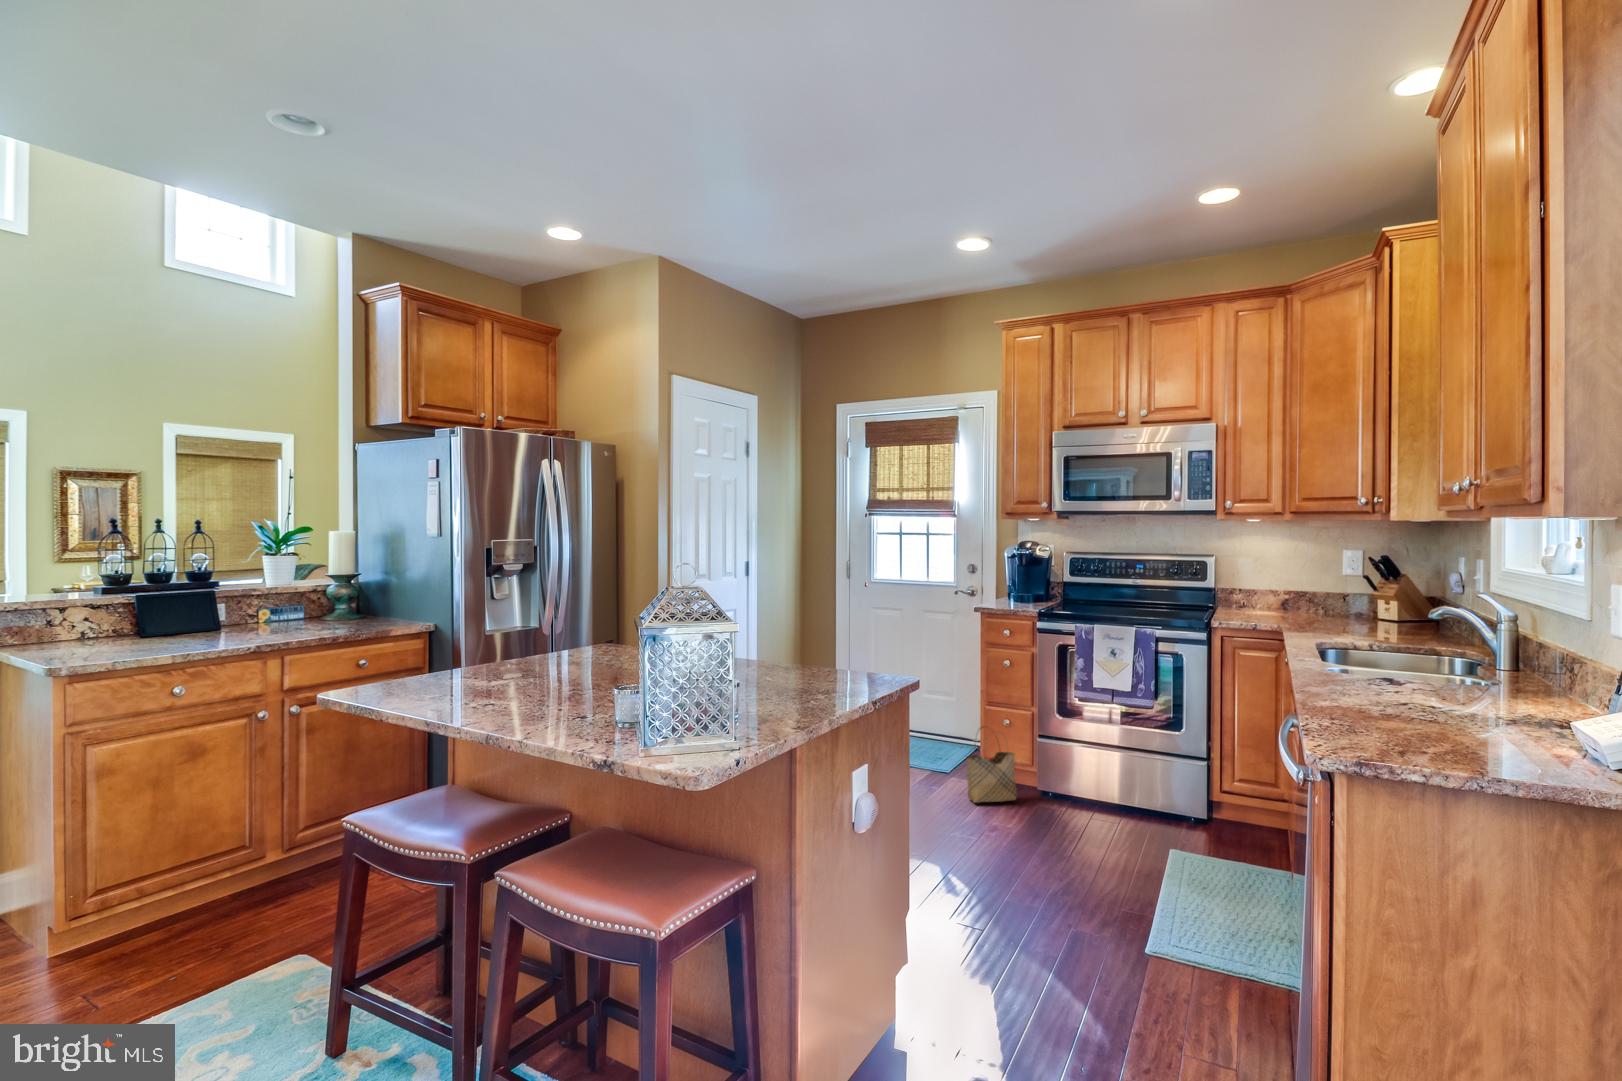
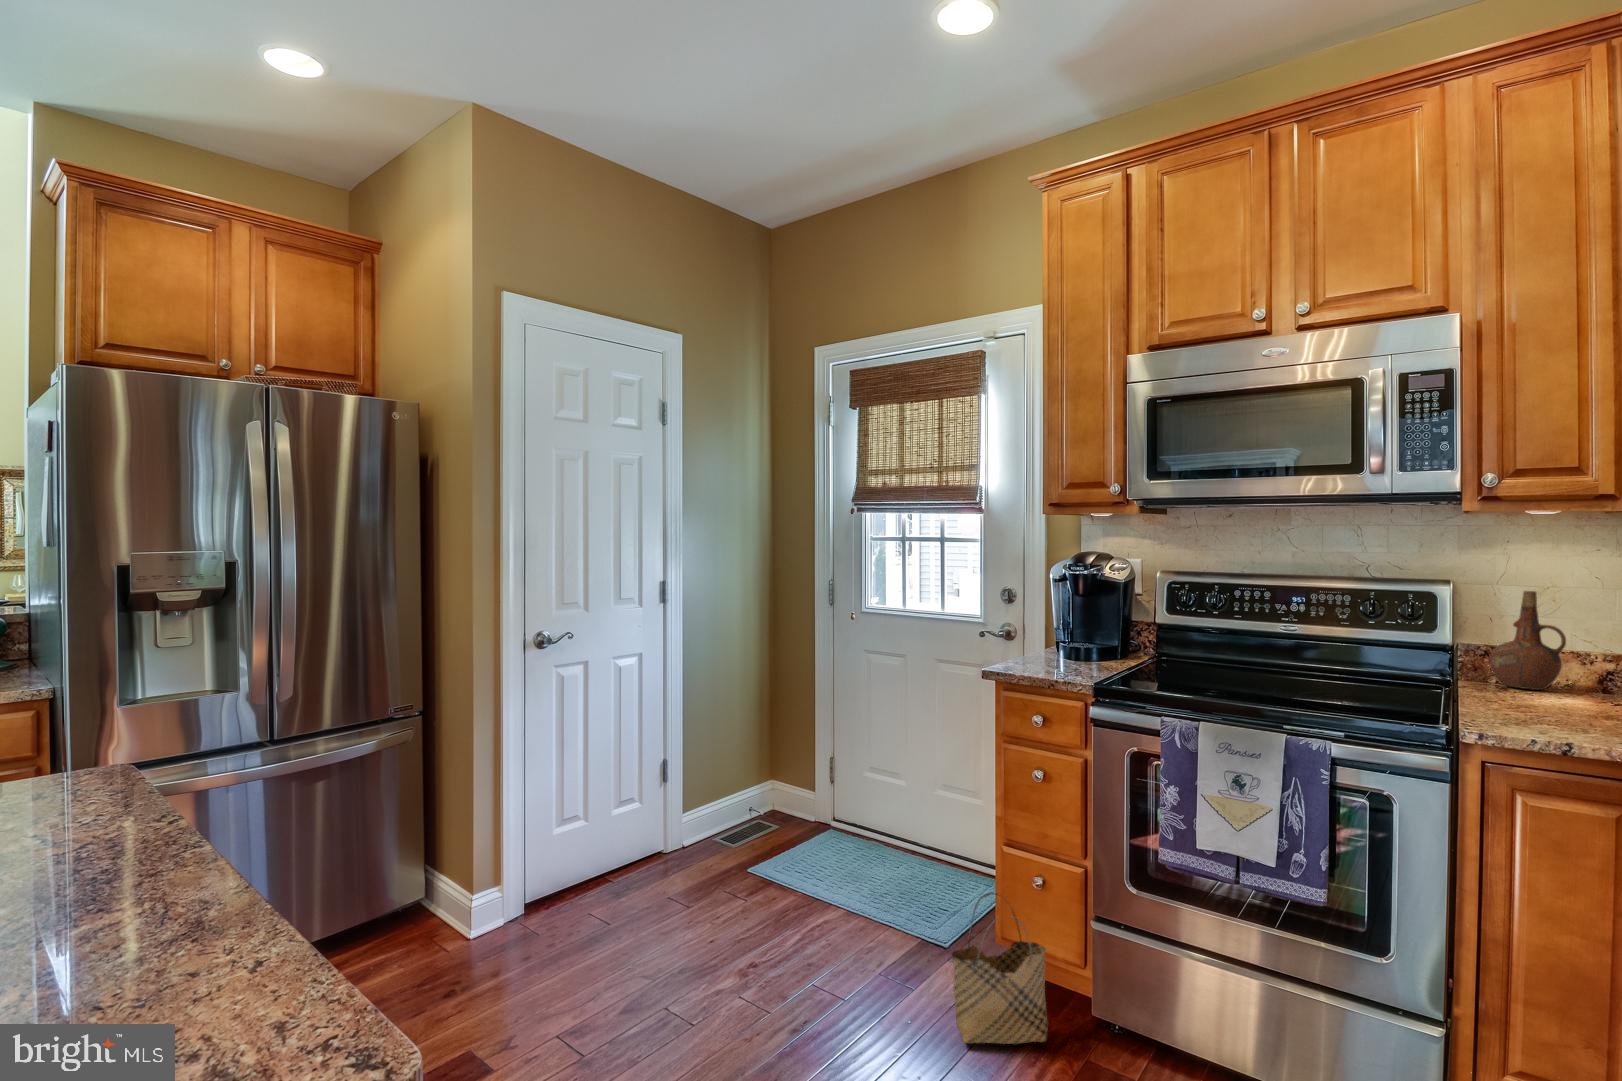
ceramic pitcher: none [1231,560,1265,609] -> present [1489,591,1566,690]

